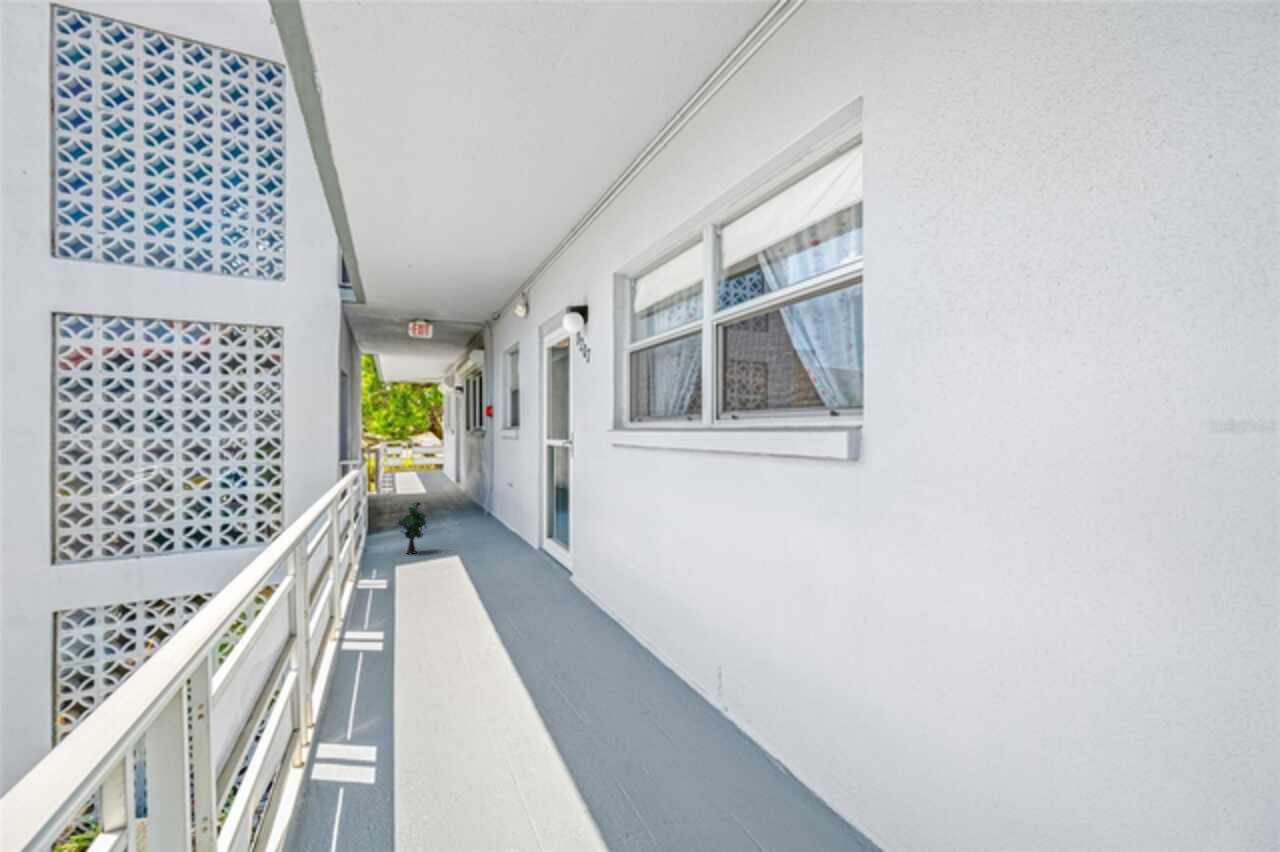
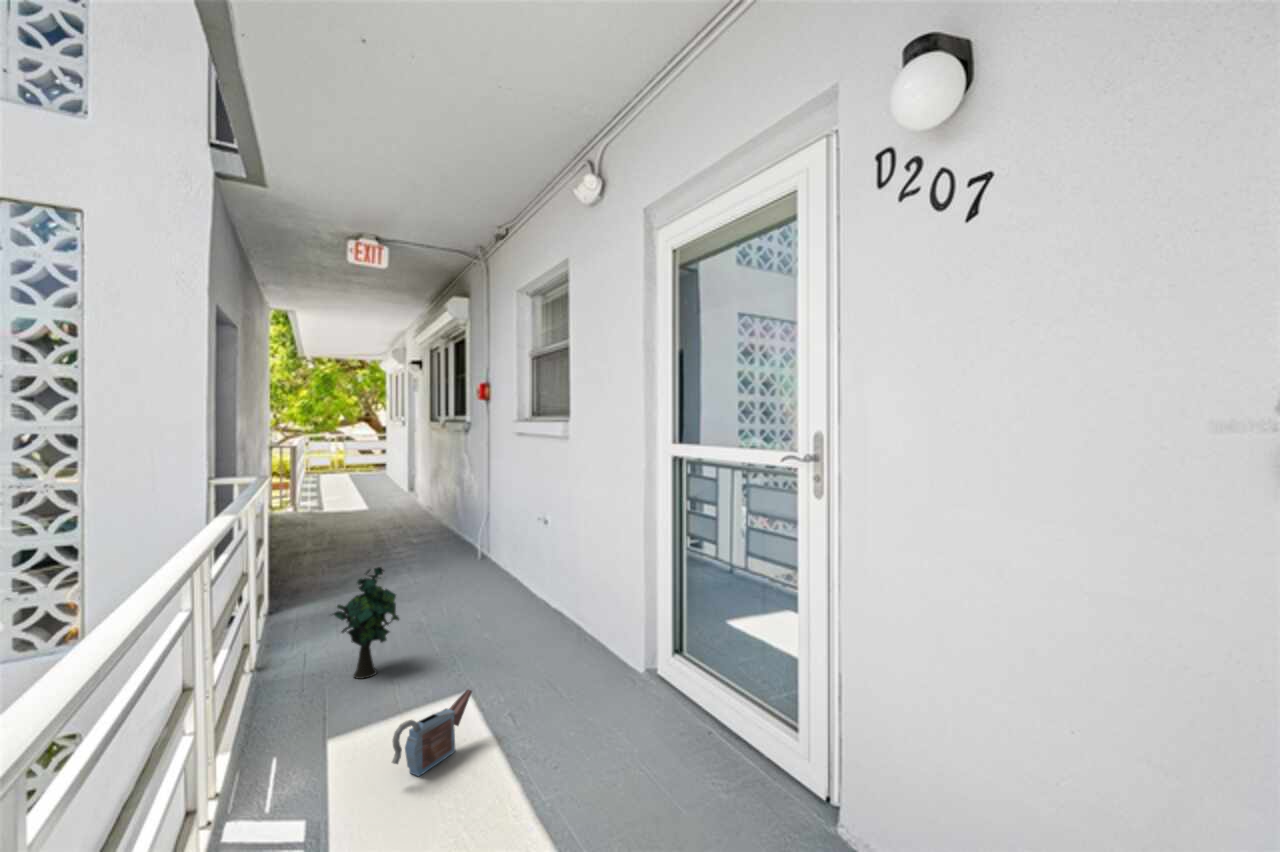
watering can: none [417,547,453,576] -> present [392,690,472,776]

